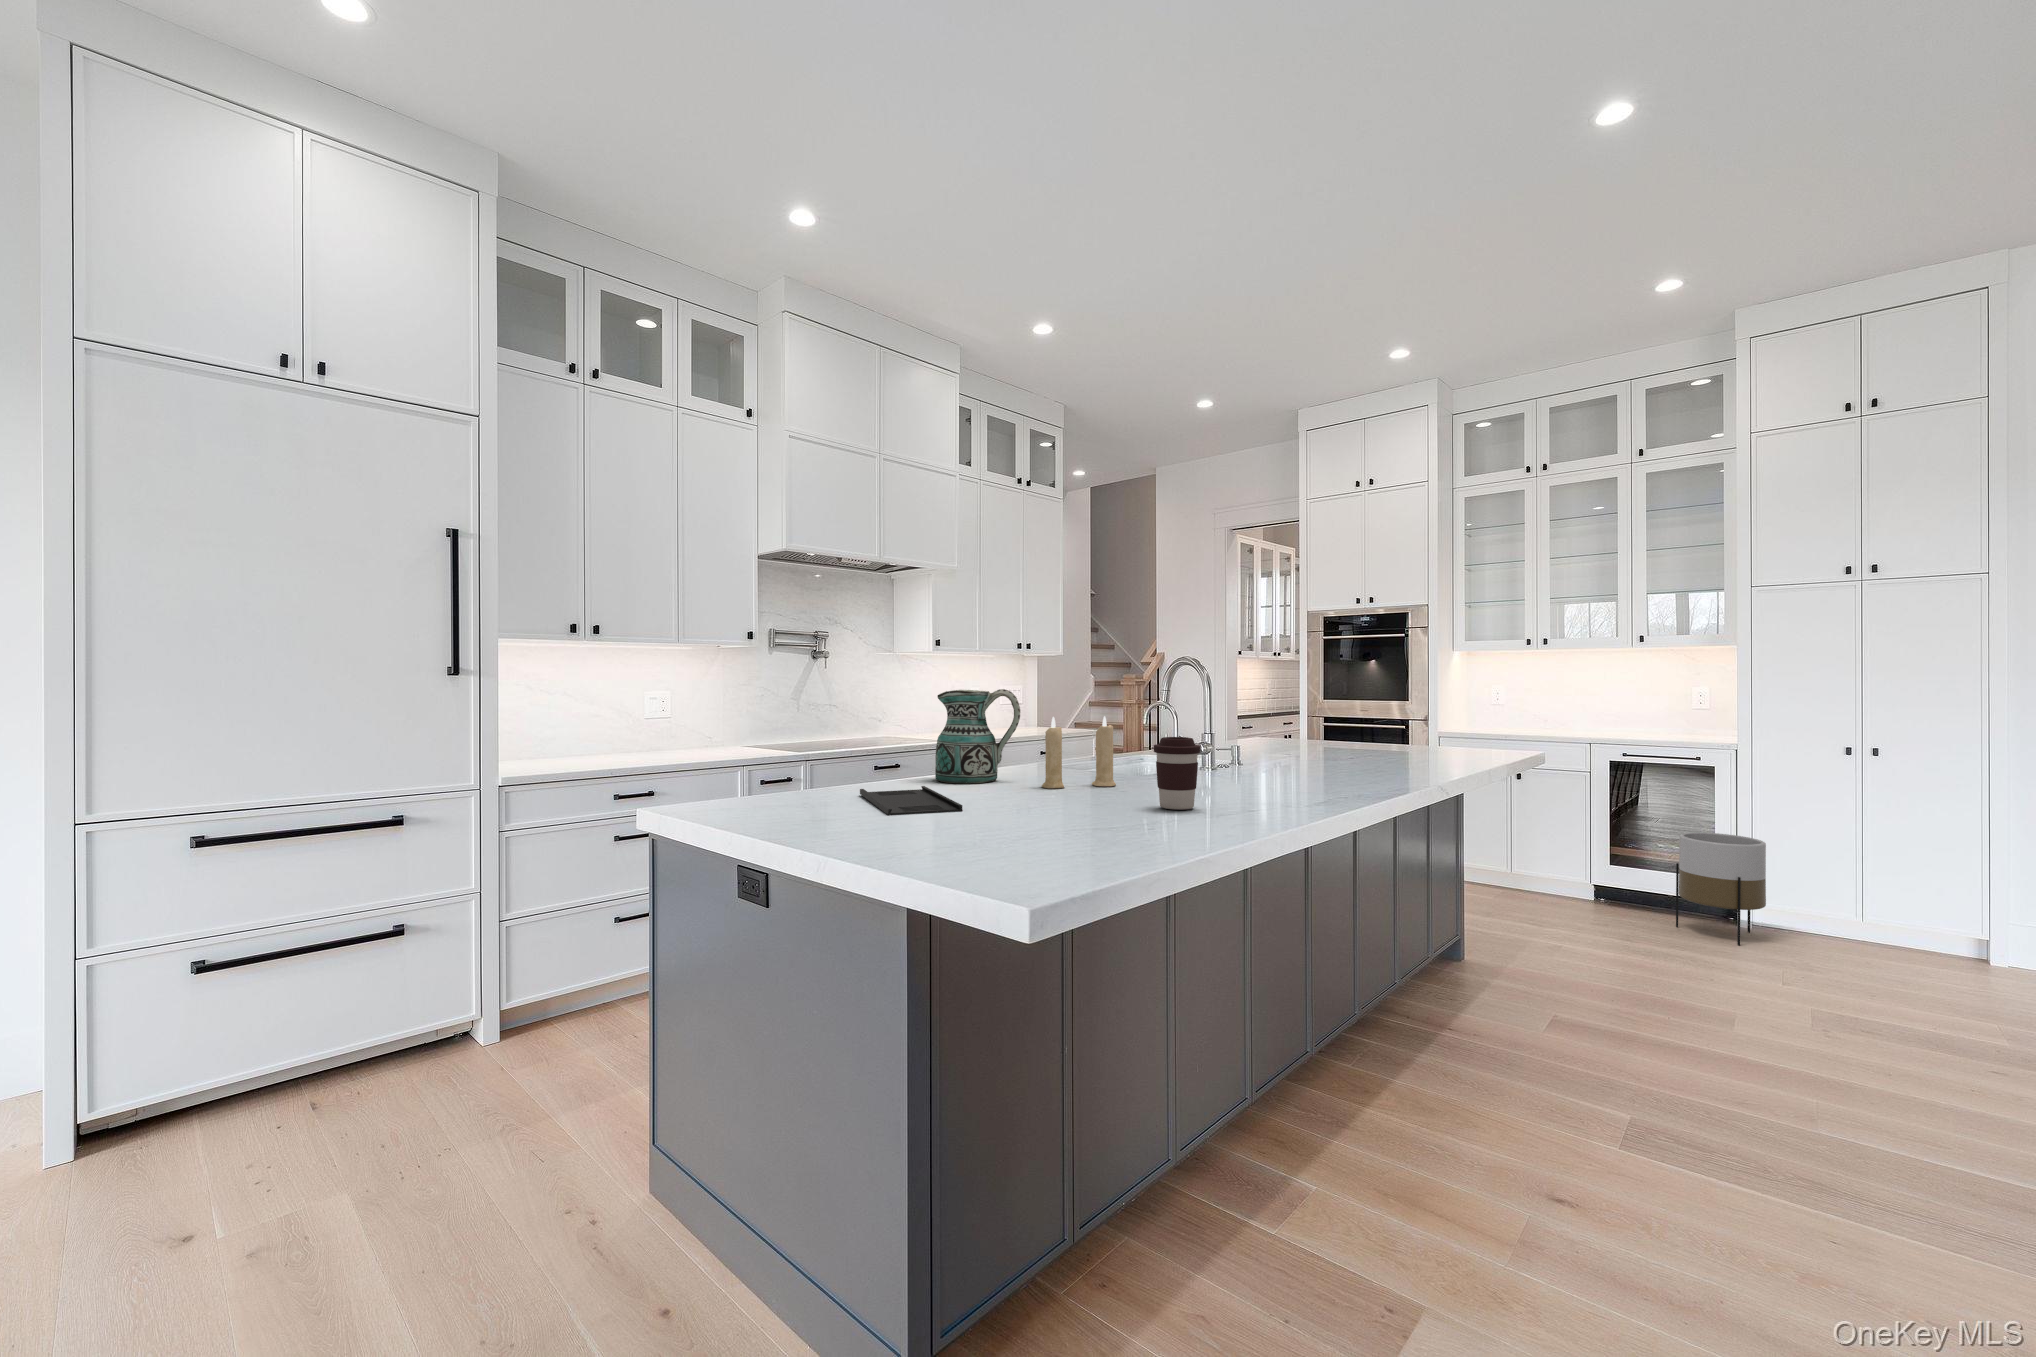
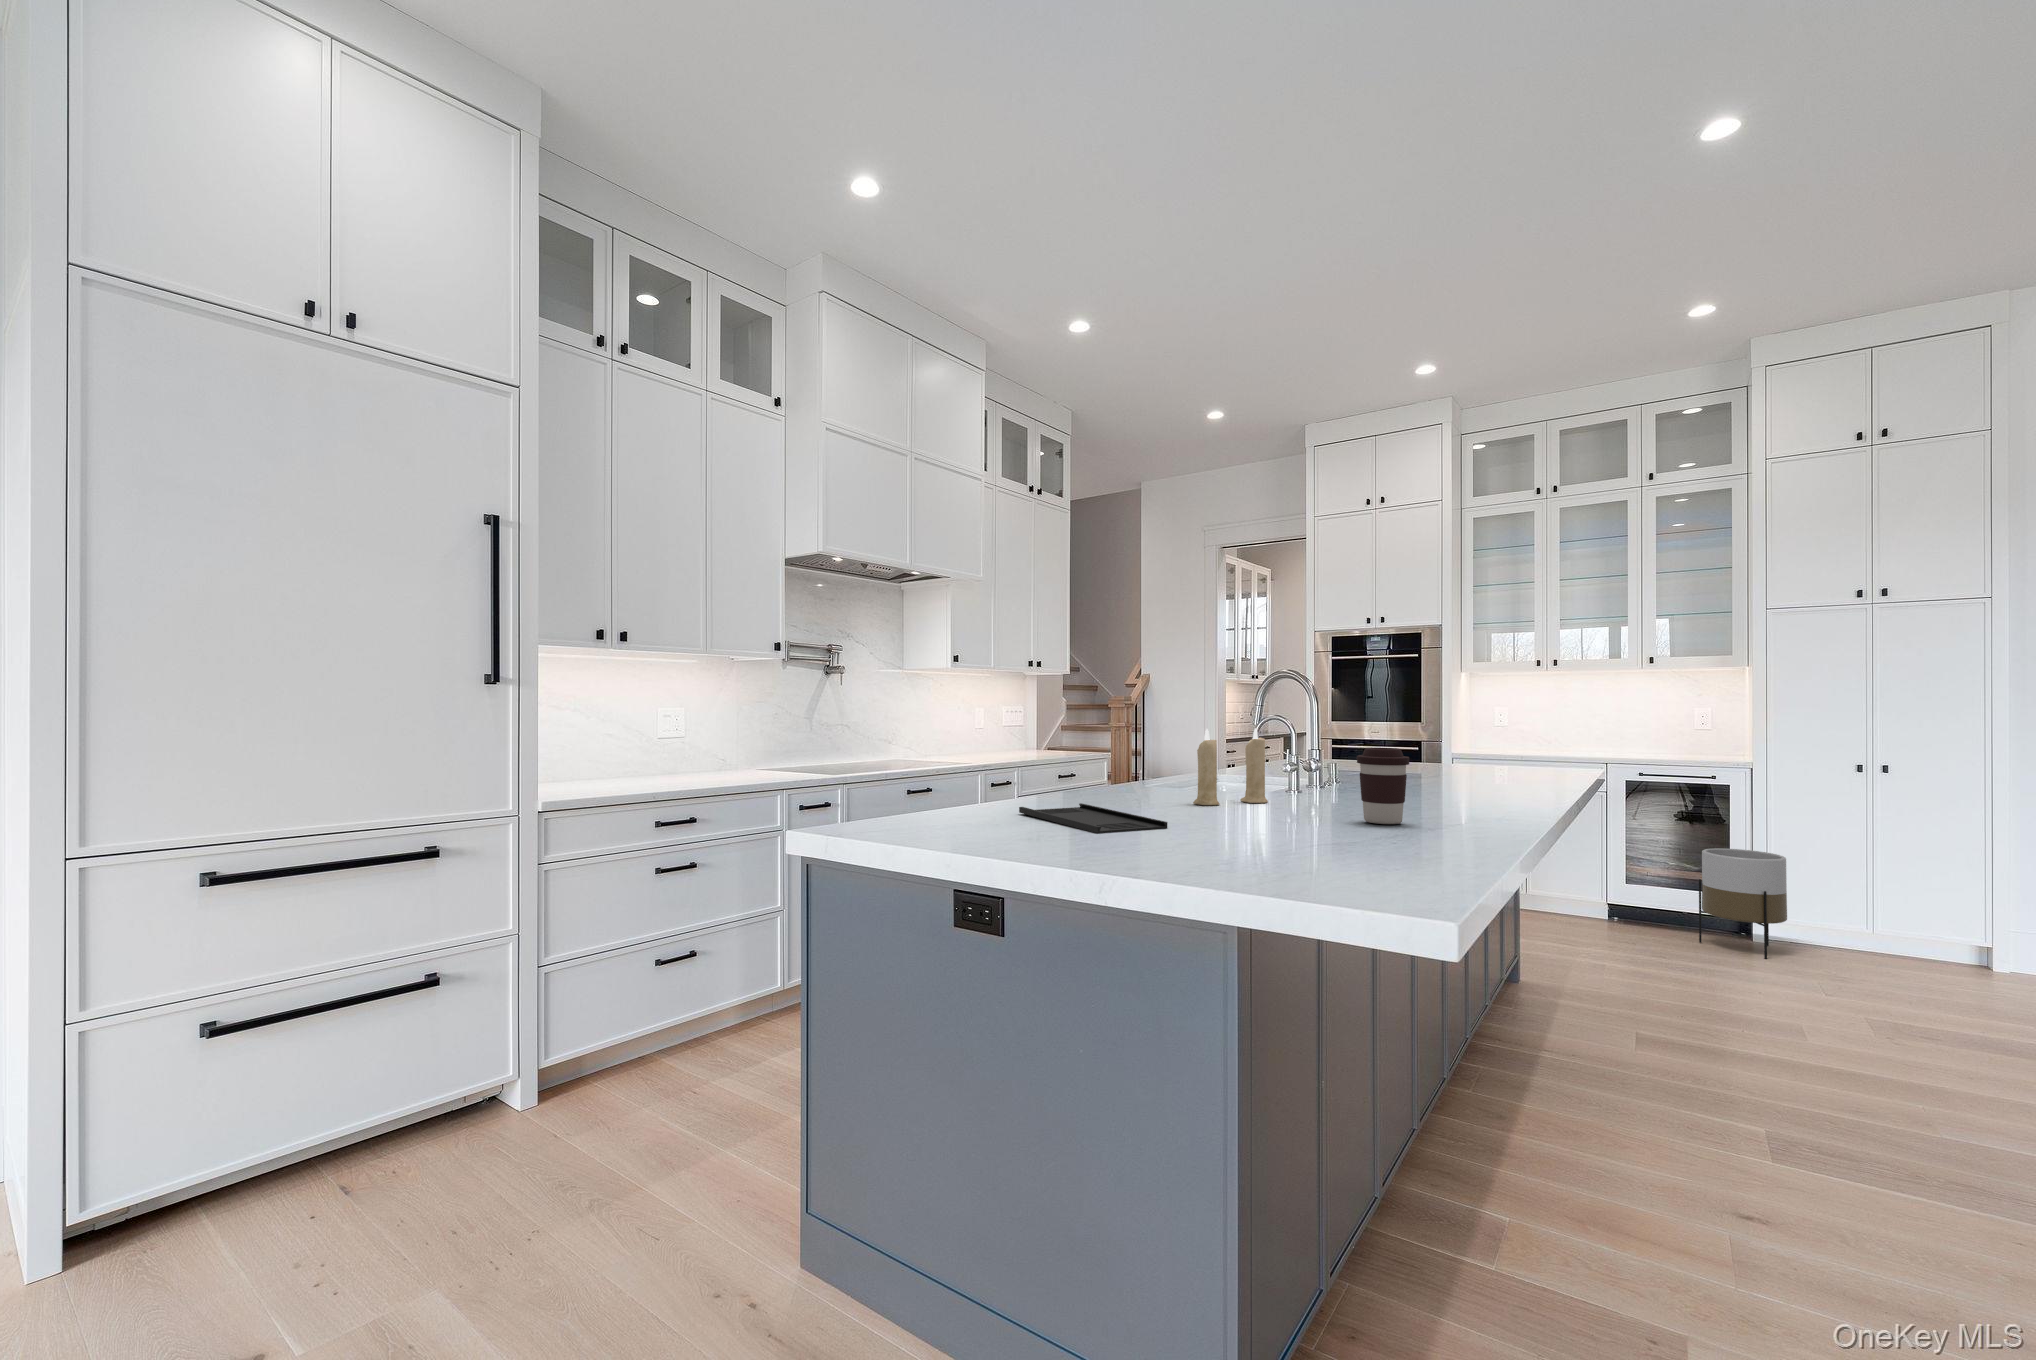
ceramic pitcher: present [935,689,1020,783] -> none [1065,700,1158,801]

